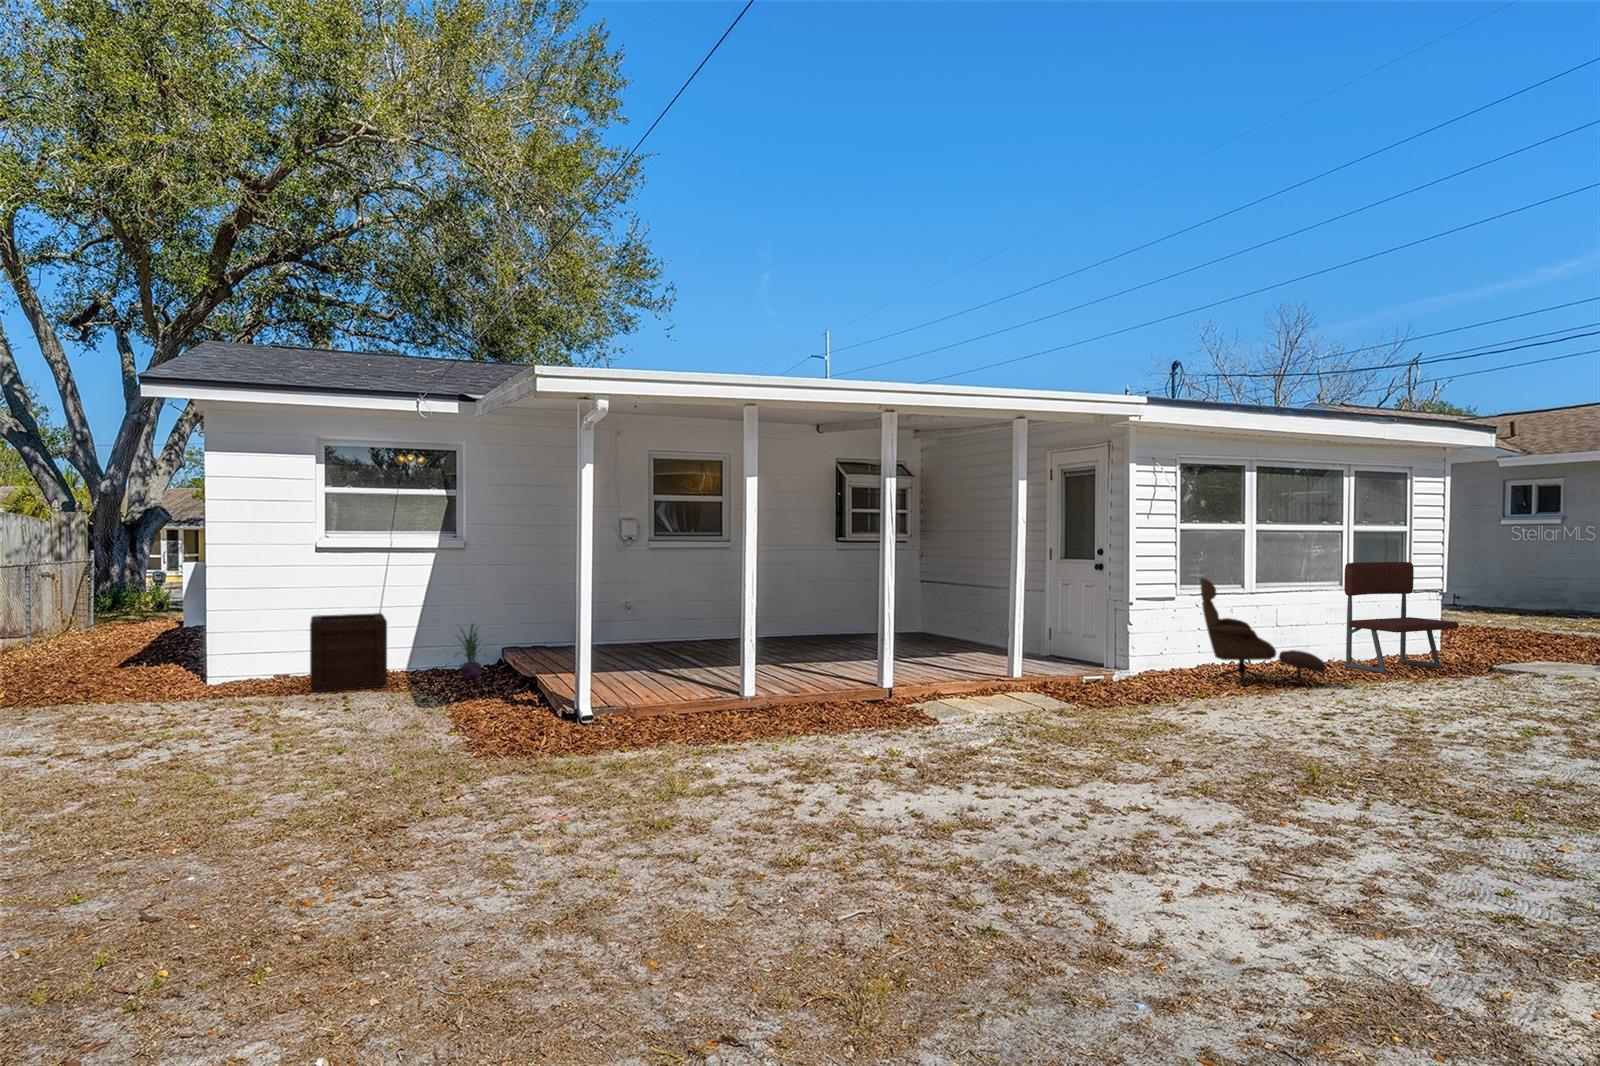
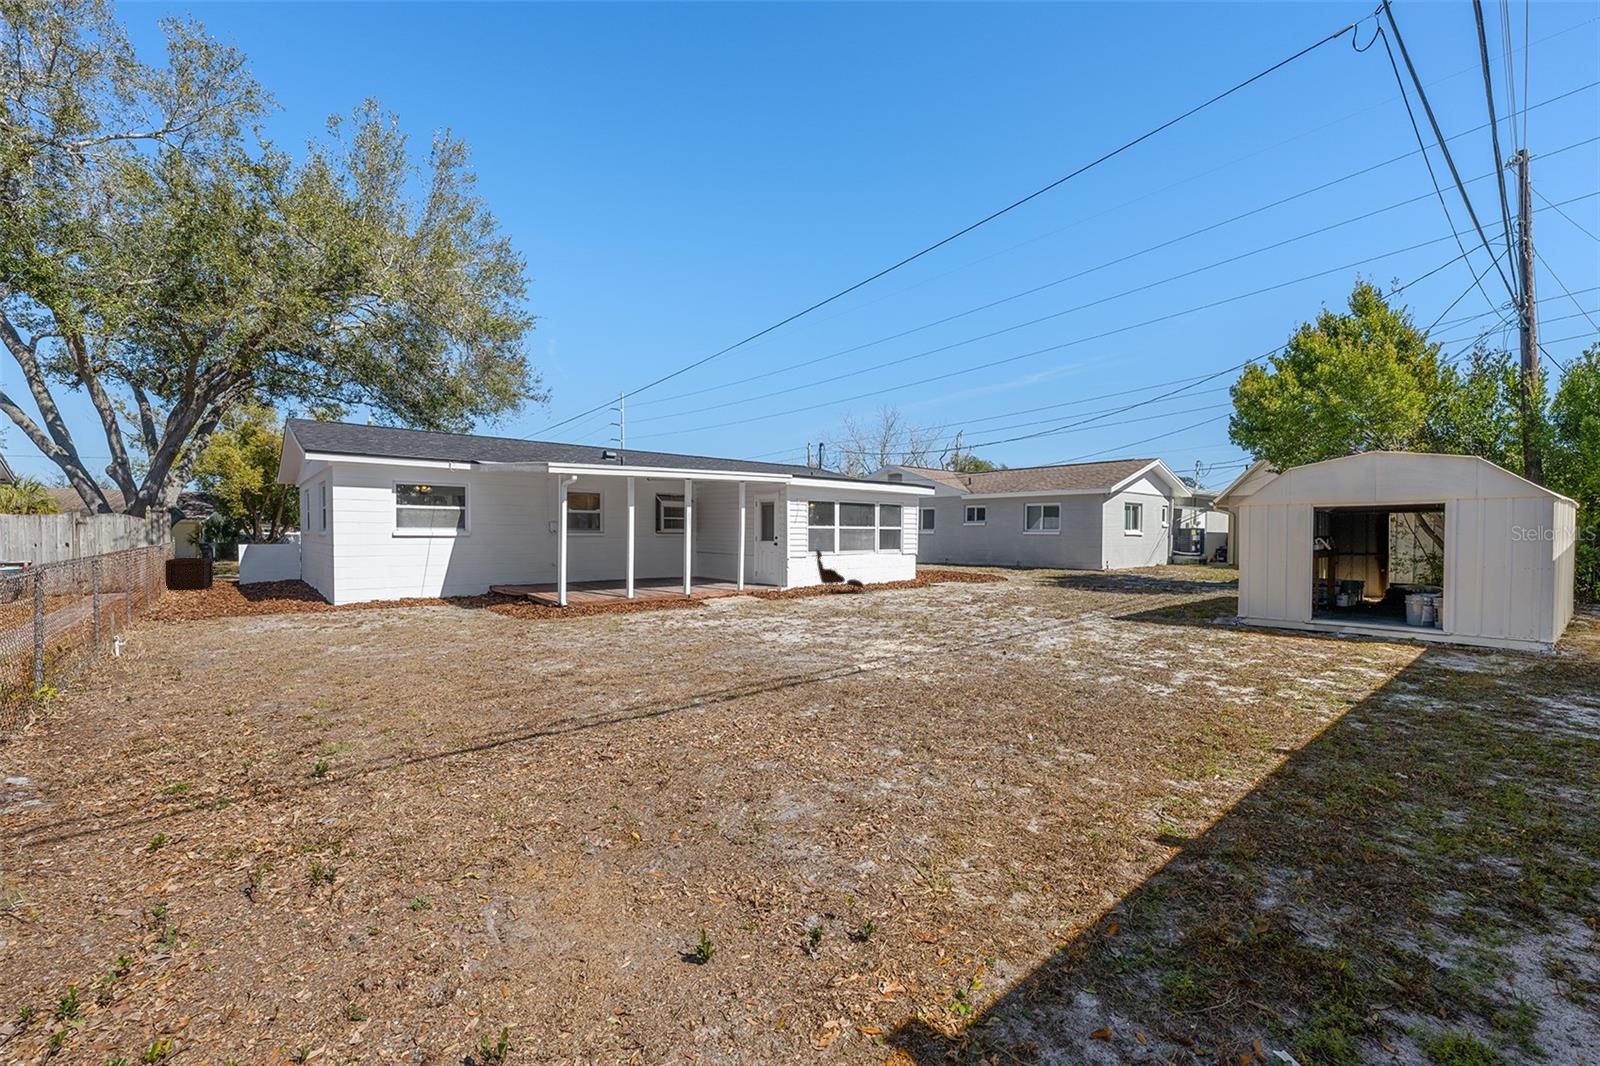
bench: present [1344,562,1459,673] -> none [876,543,919,589]
wooden crate: present [310,613,387,692] -> present [165,558,213,590]
decorative plant: present [455,624,482,680] -> none [461,573,491,601]

